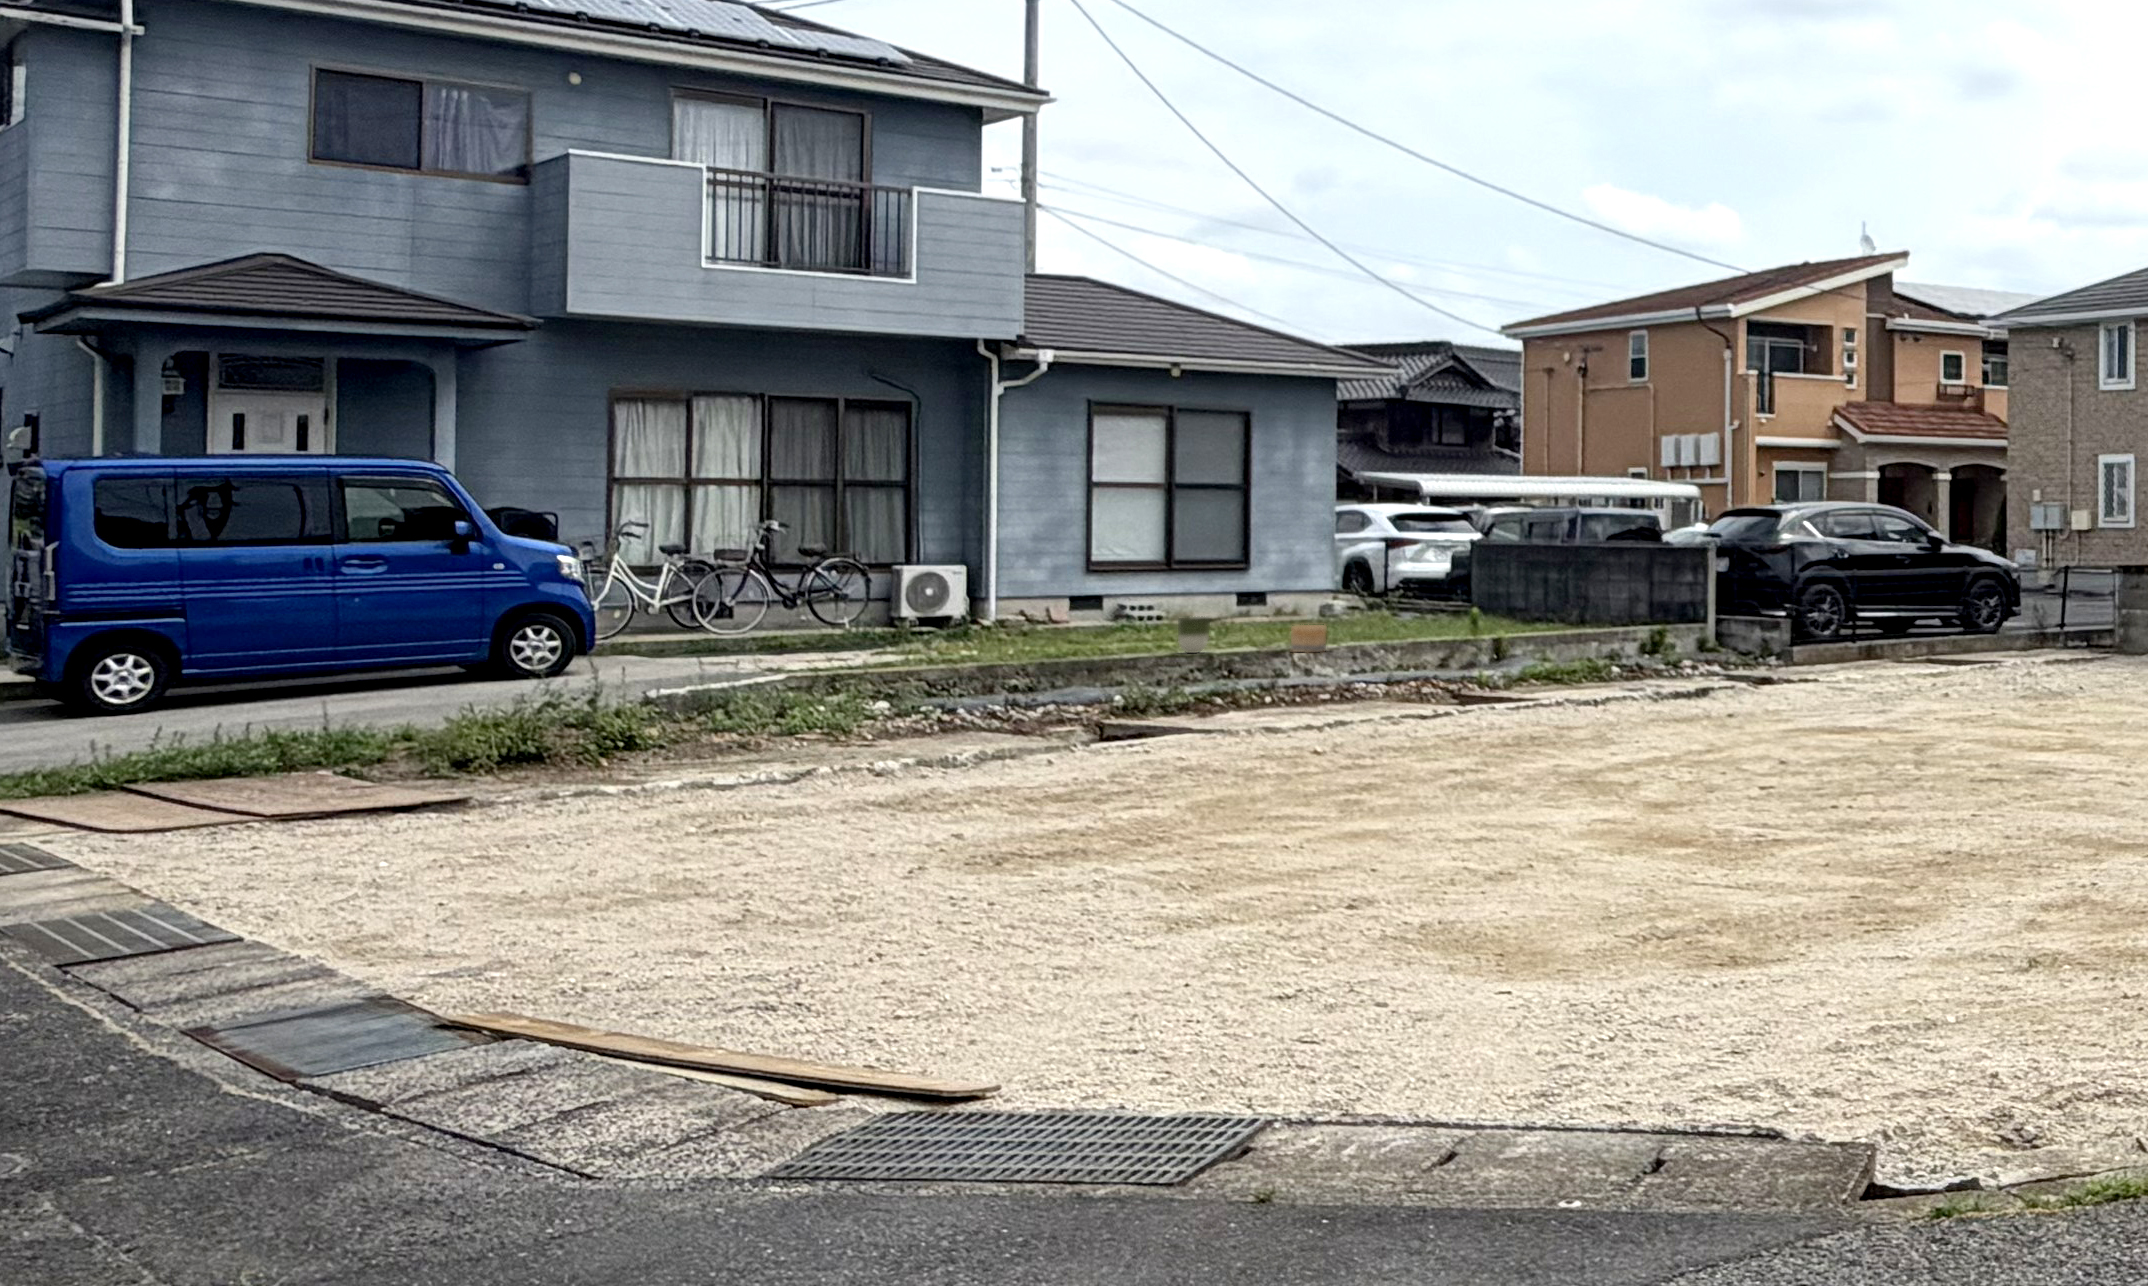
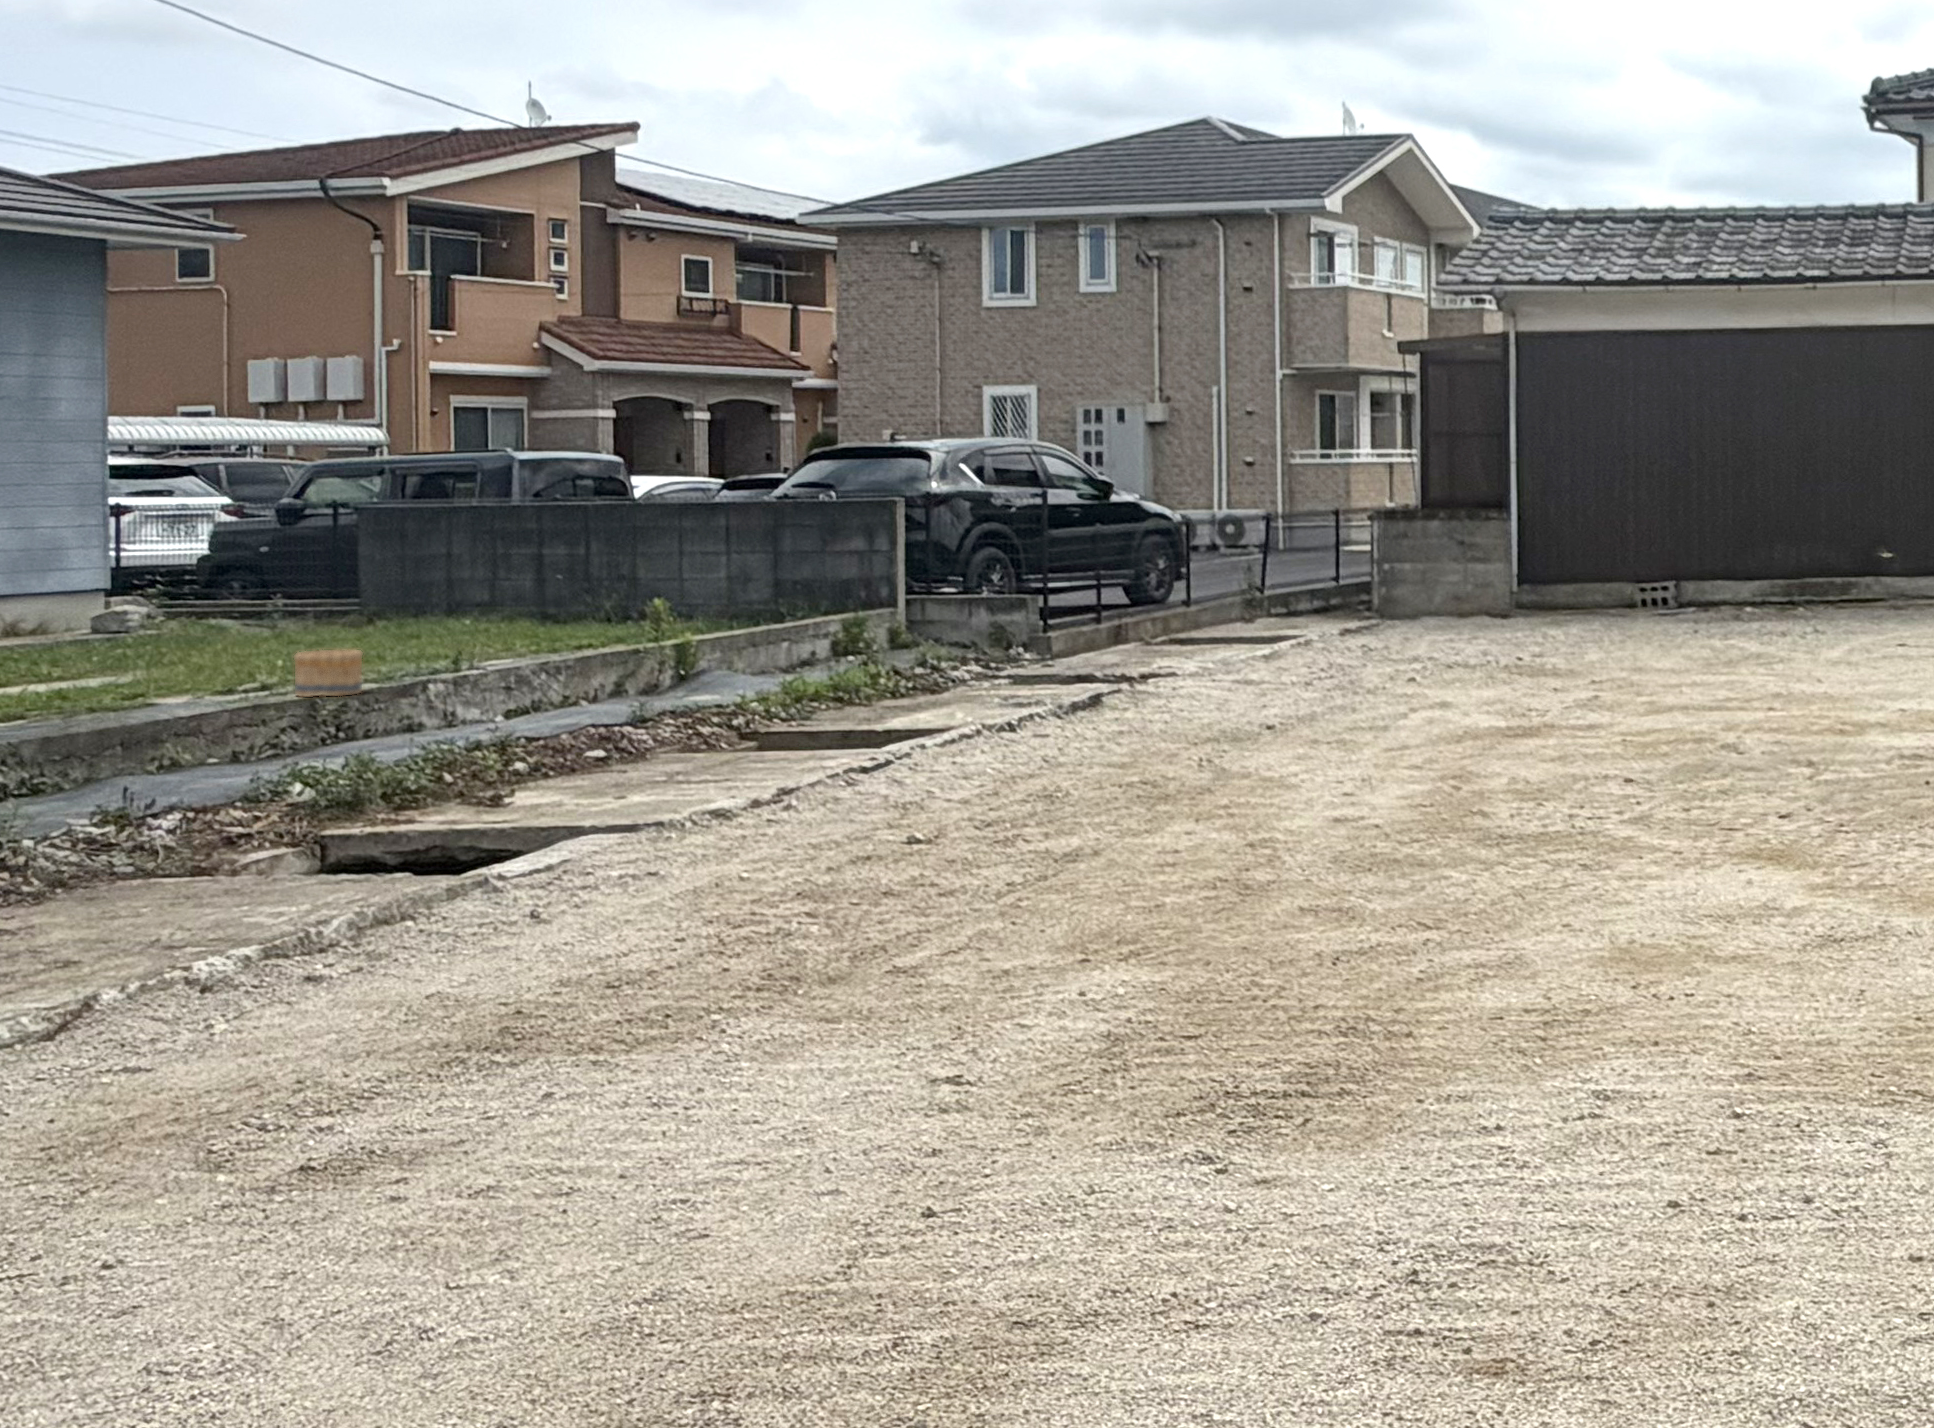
planter: present [1178,617,1210,653] -> none [62,644,128,707]

